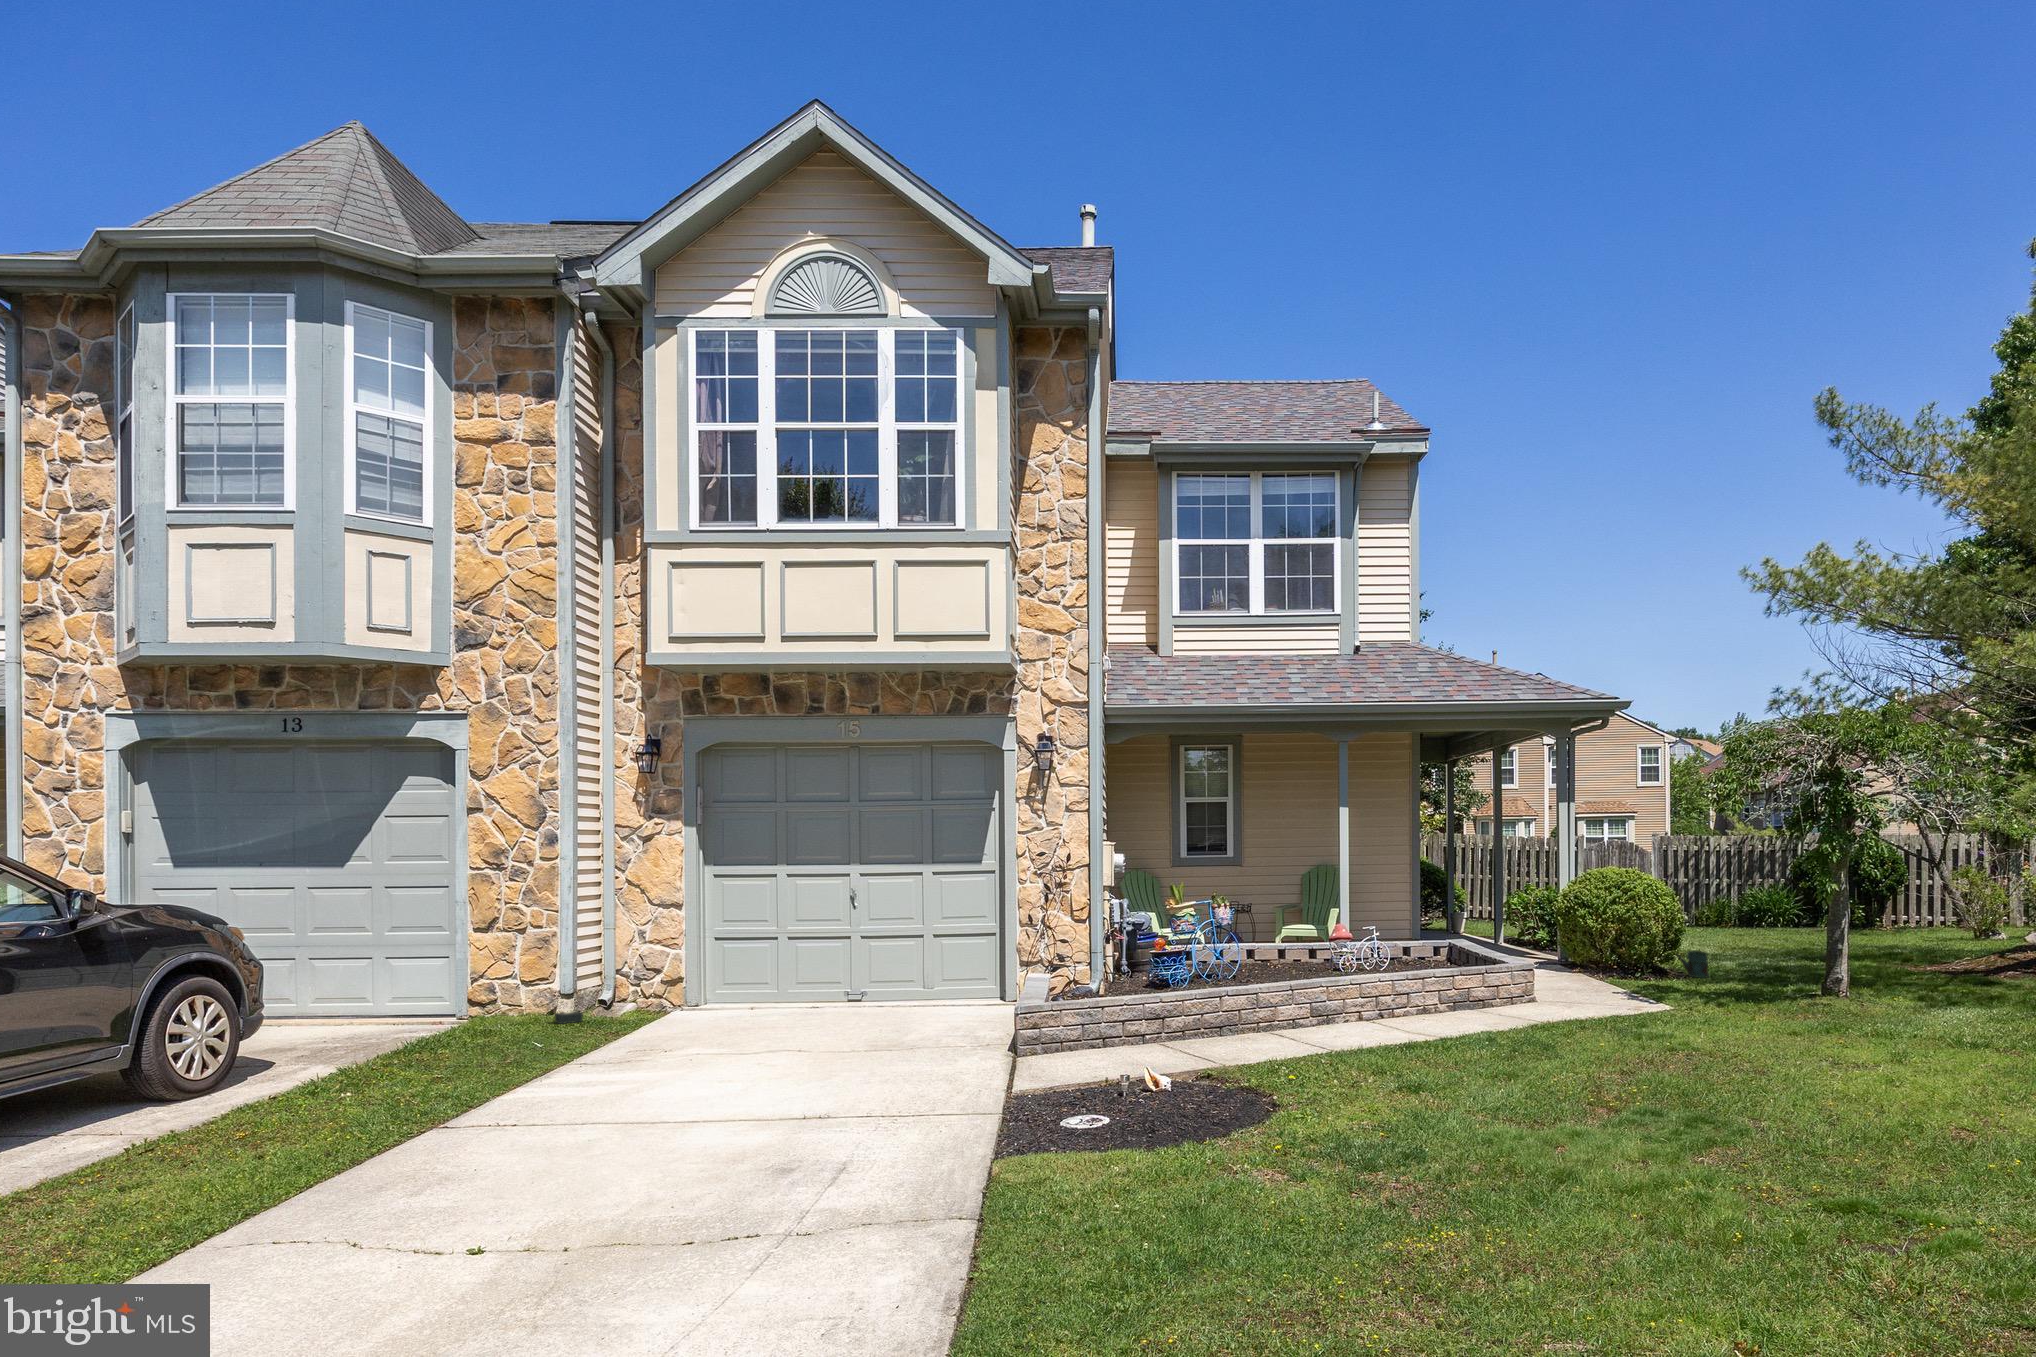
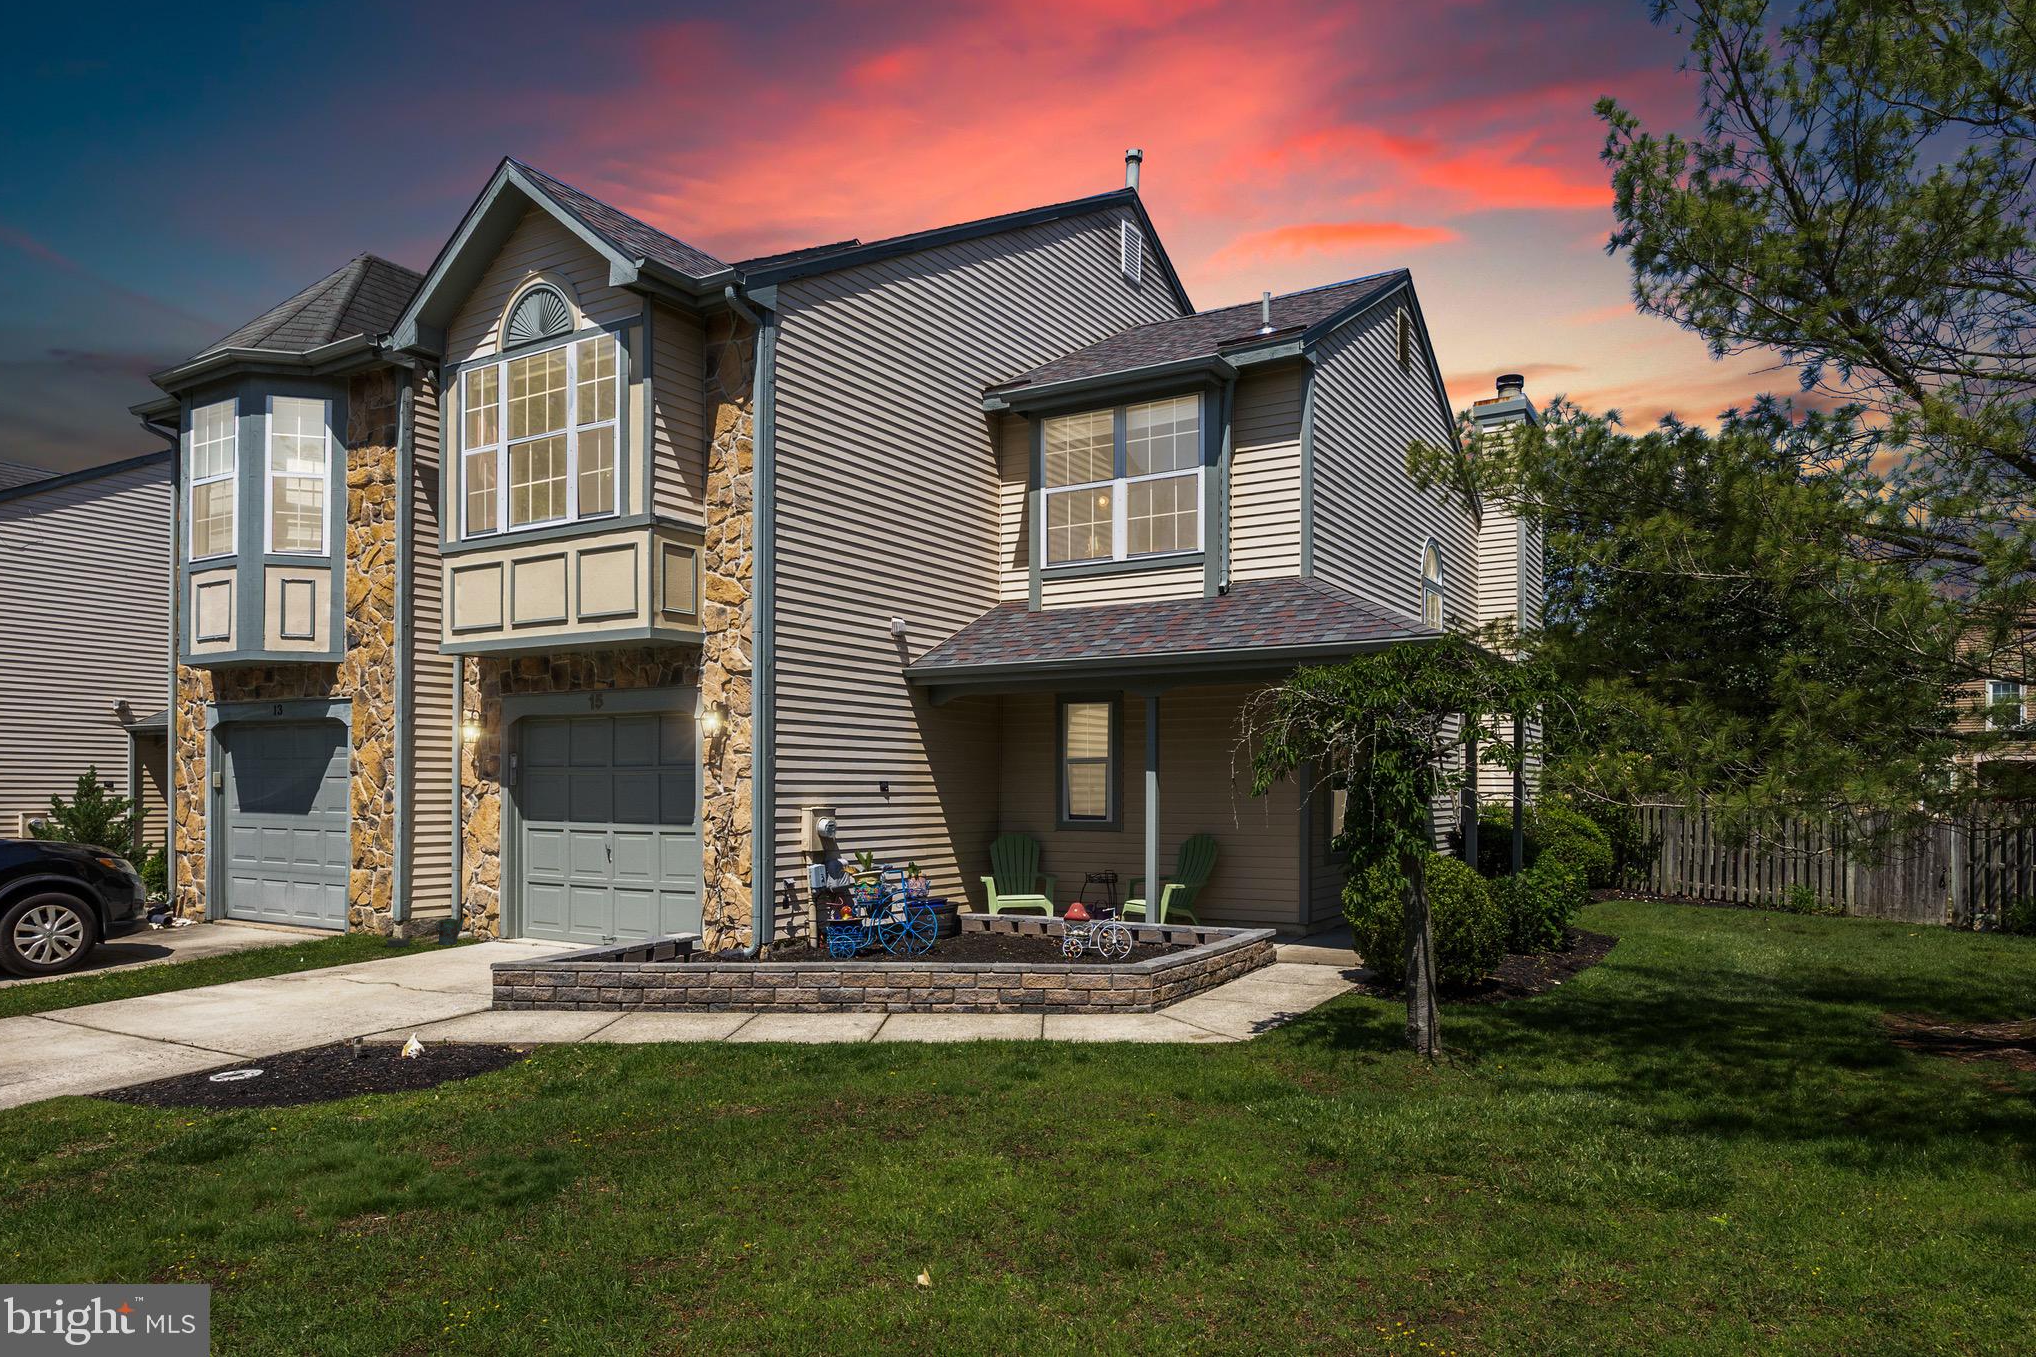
watering can: present [1677,950,1709,978] -> present [436,914,468,945]

